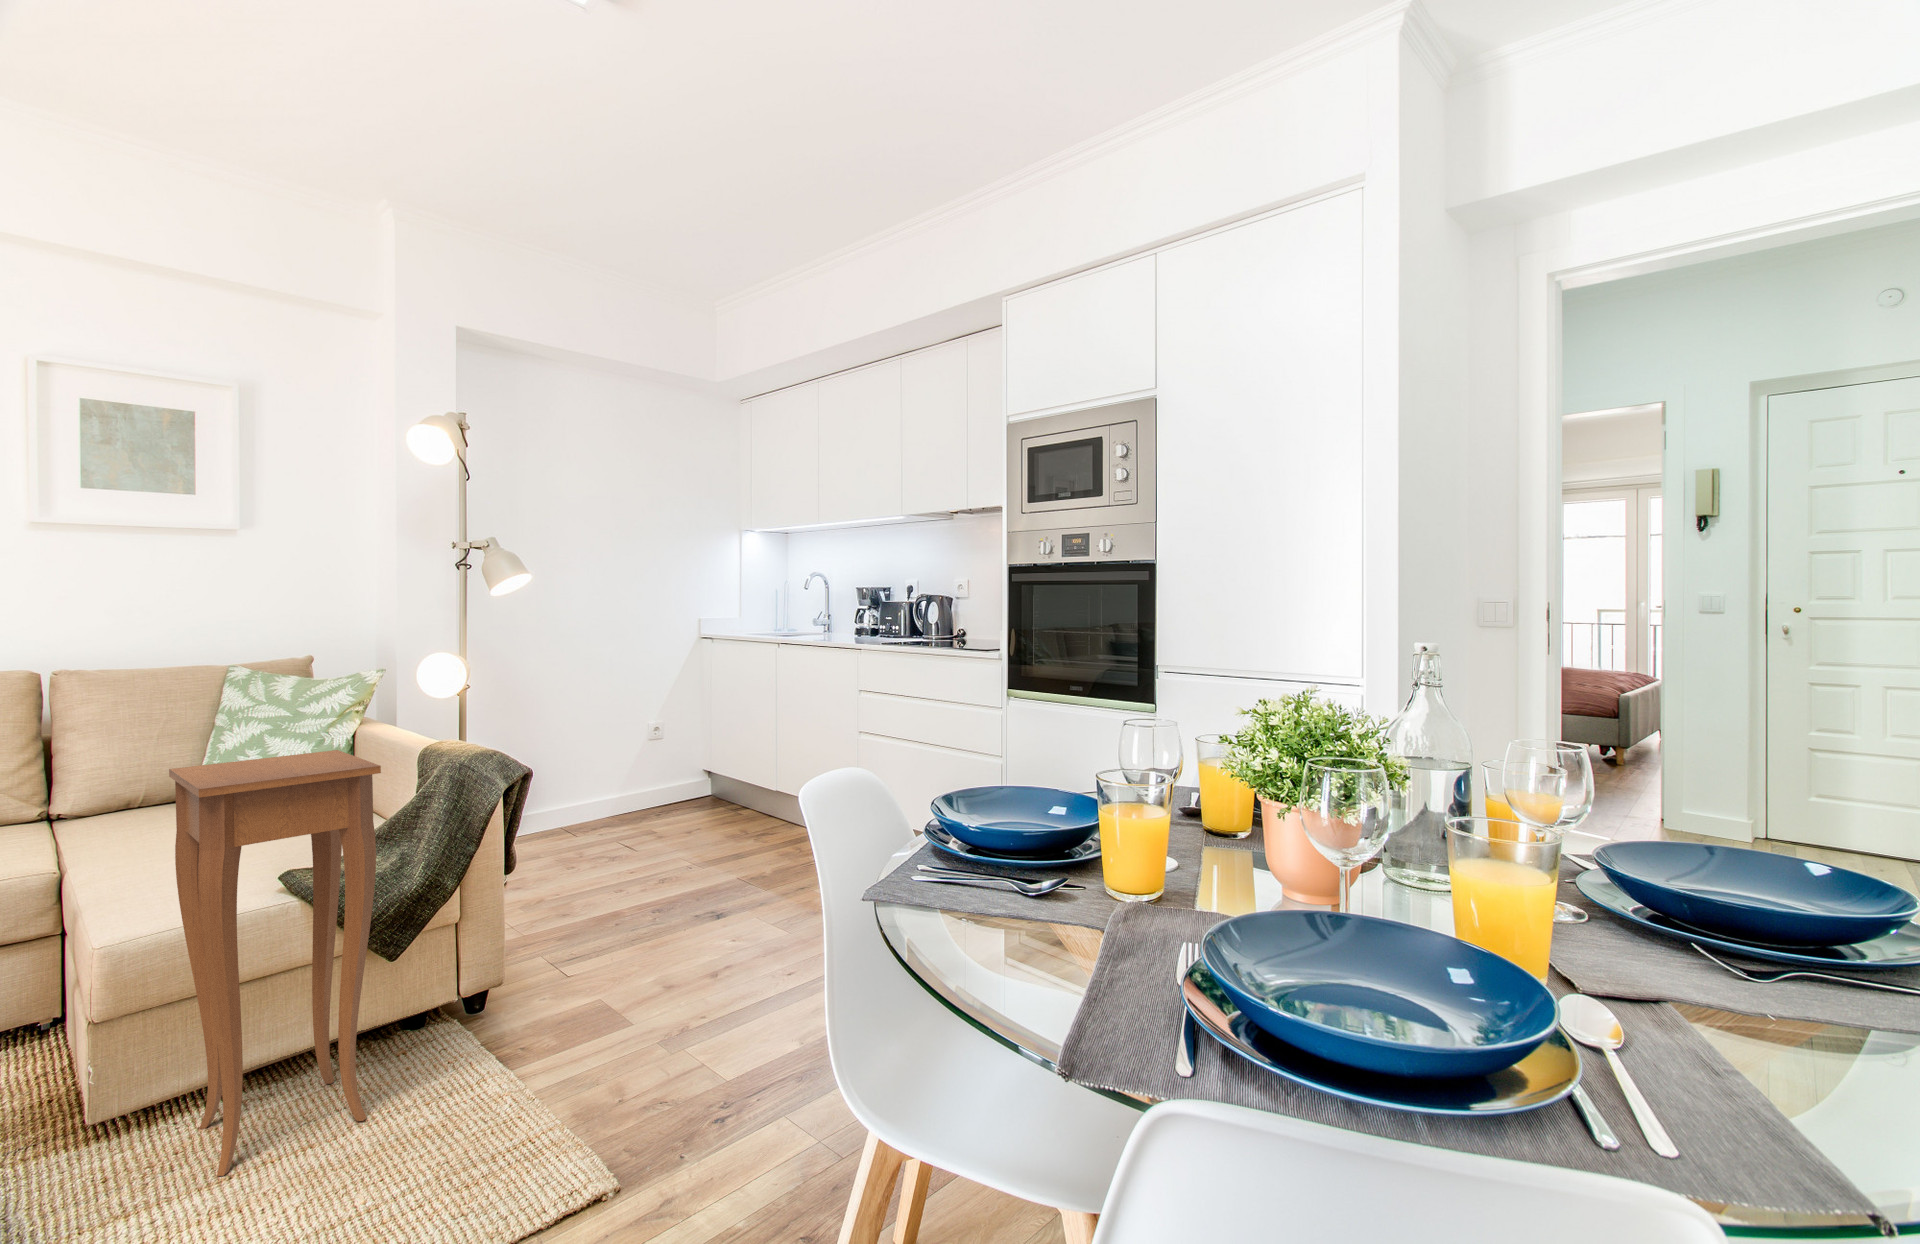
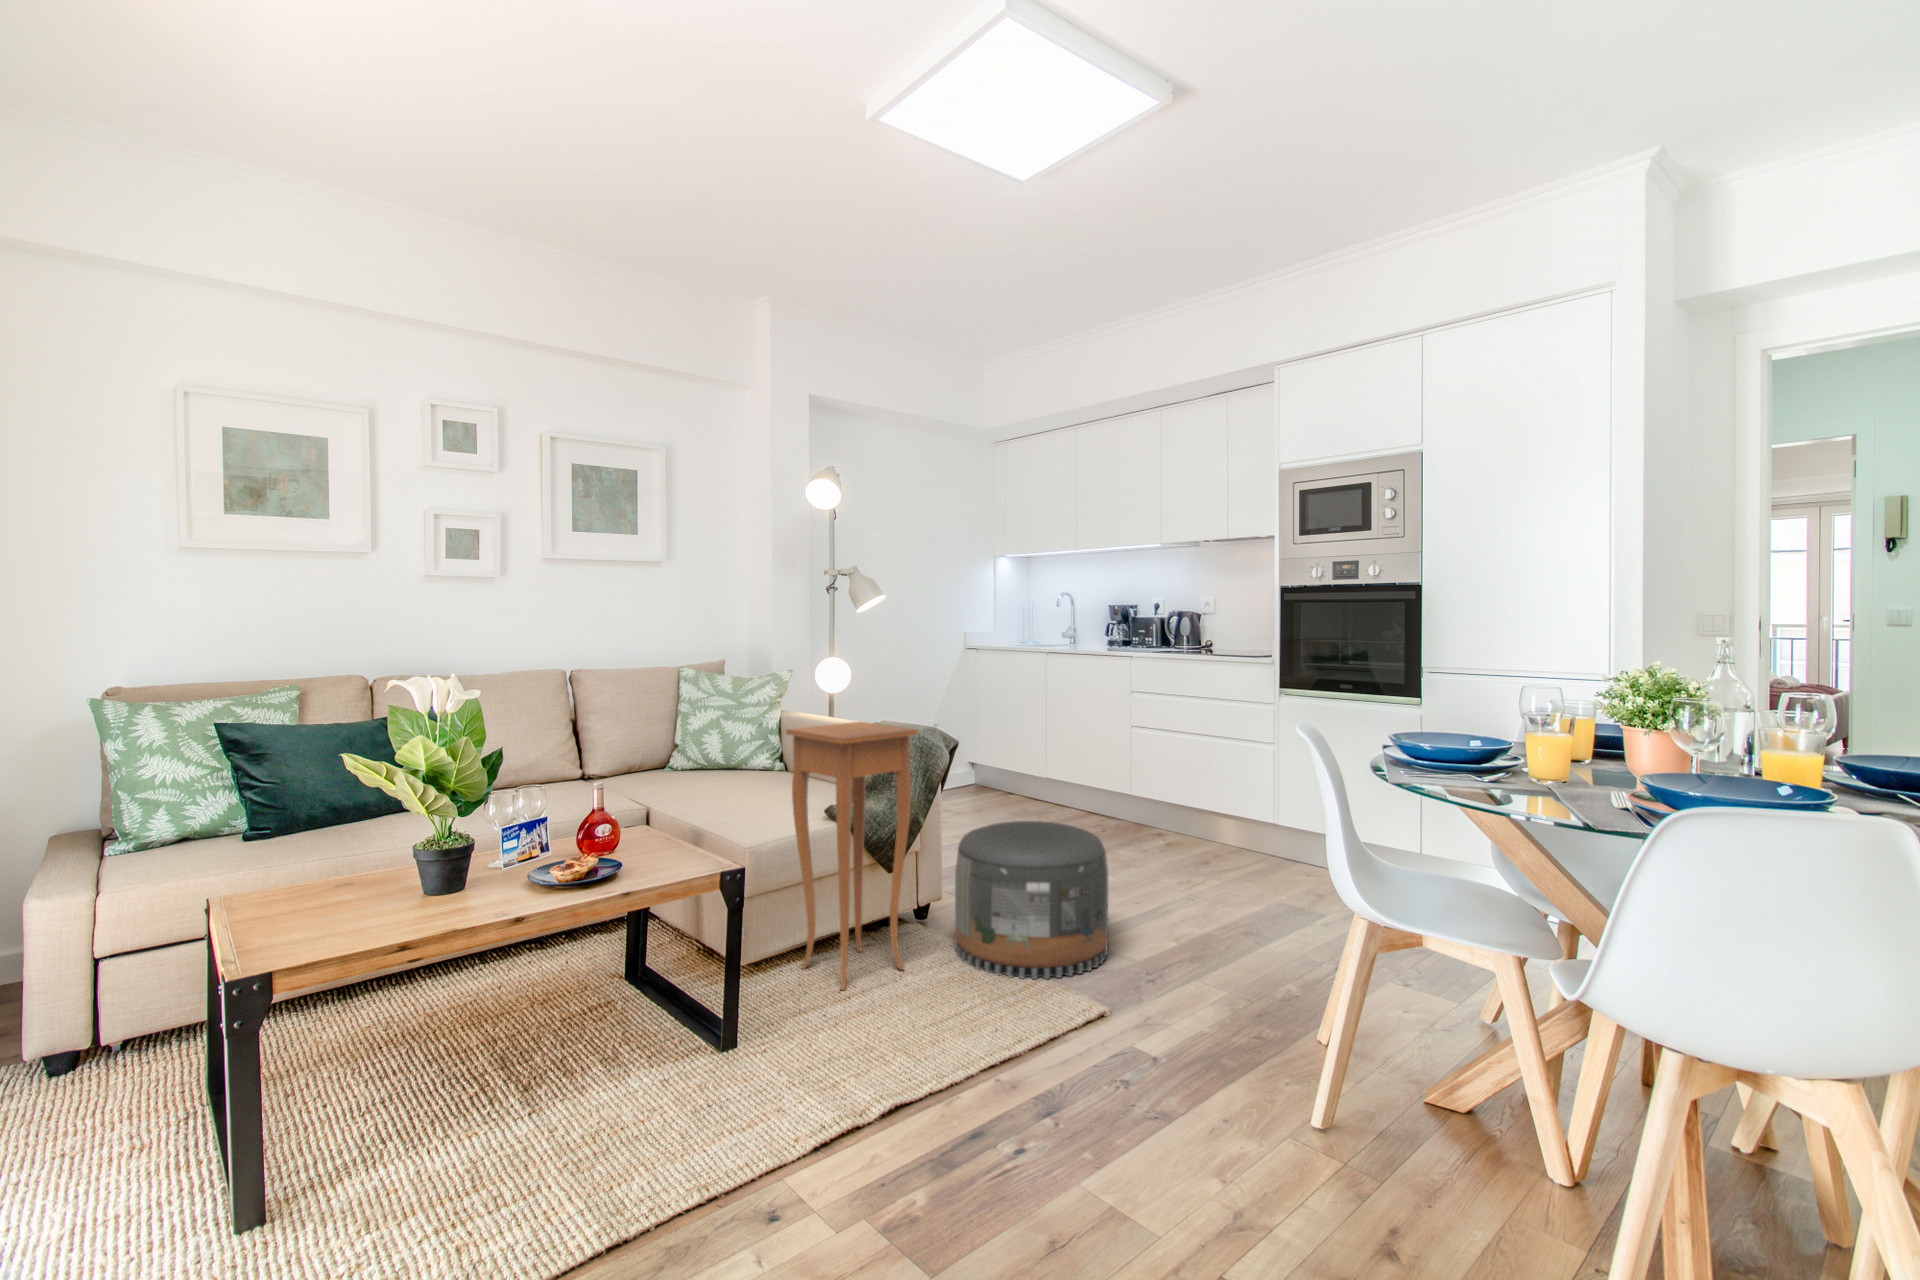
pouf: none [470,877,703,1127] -> present [955,821,1108,979]

